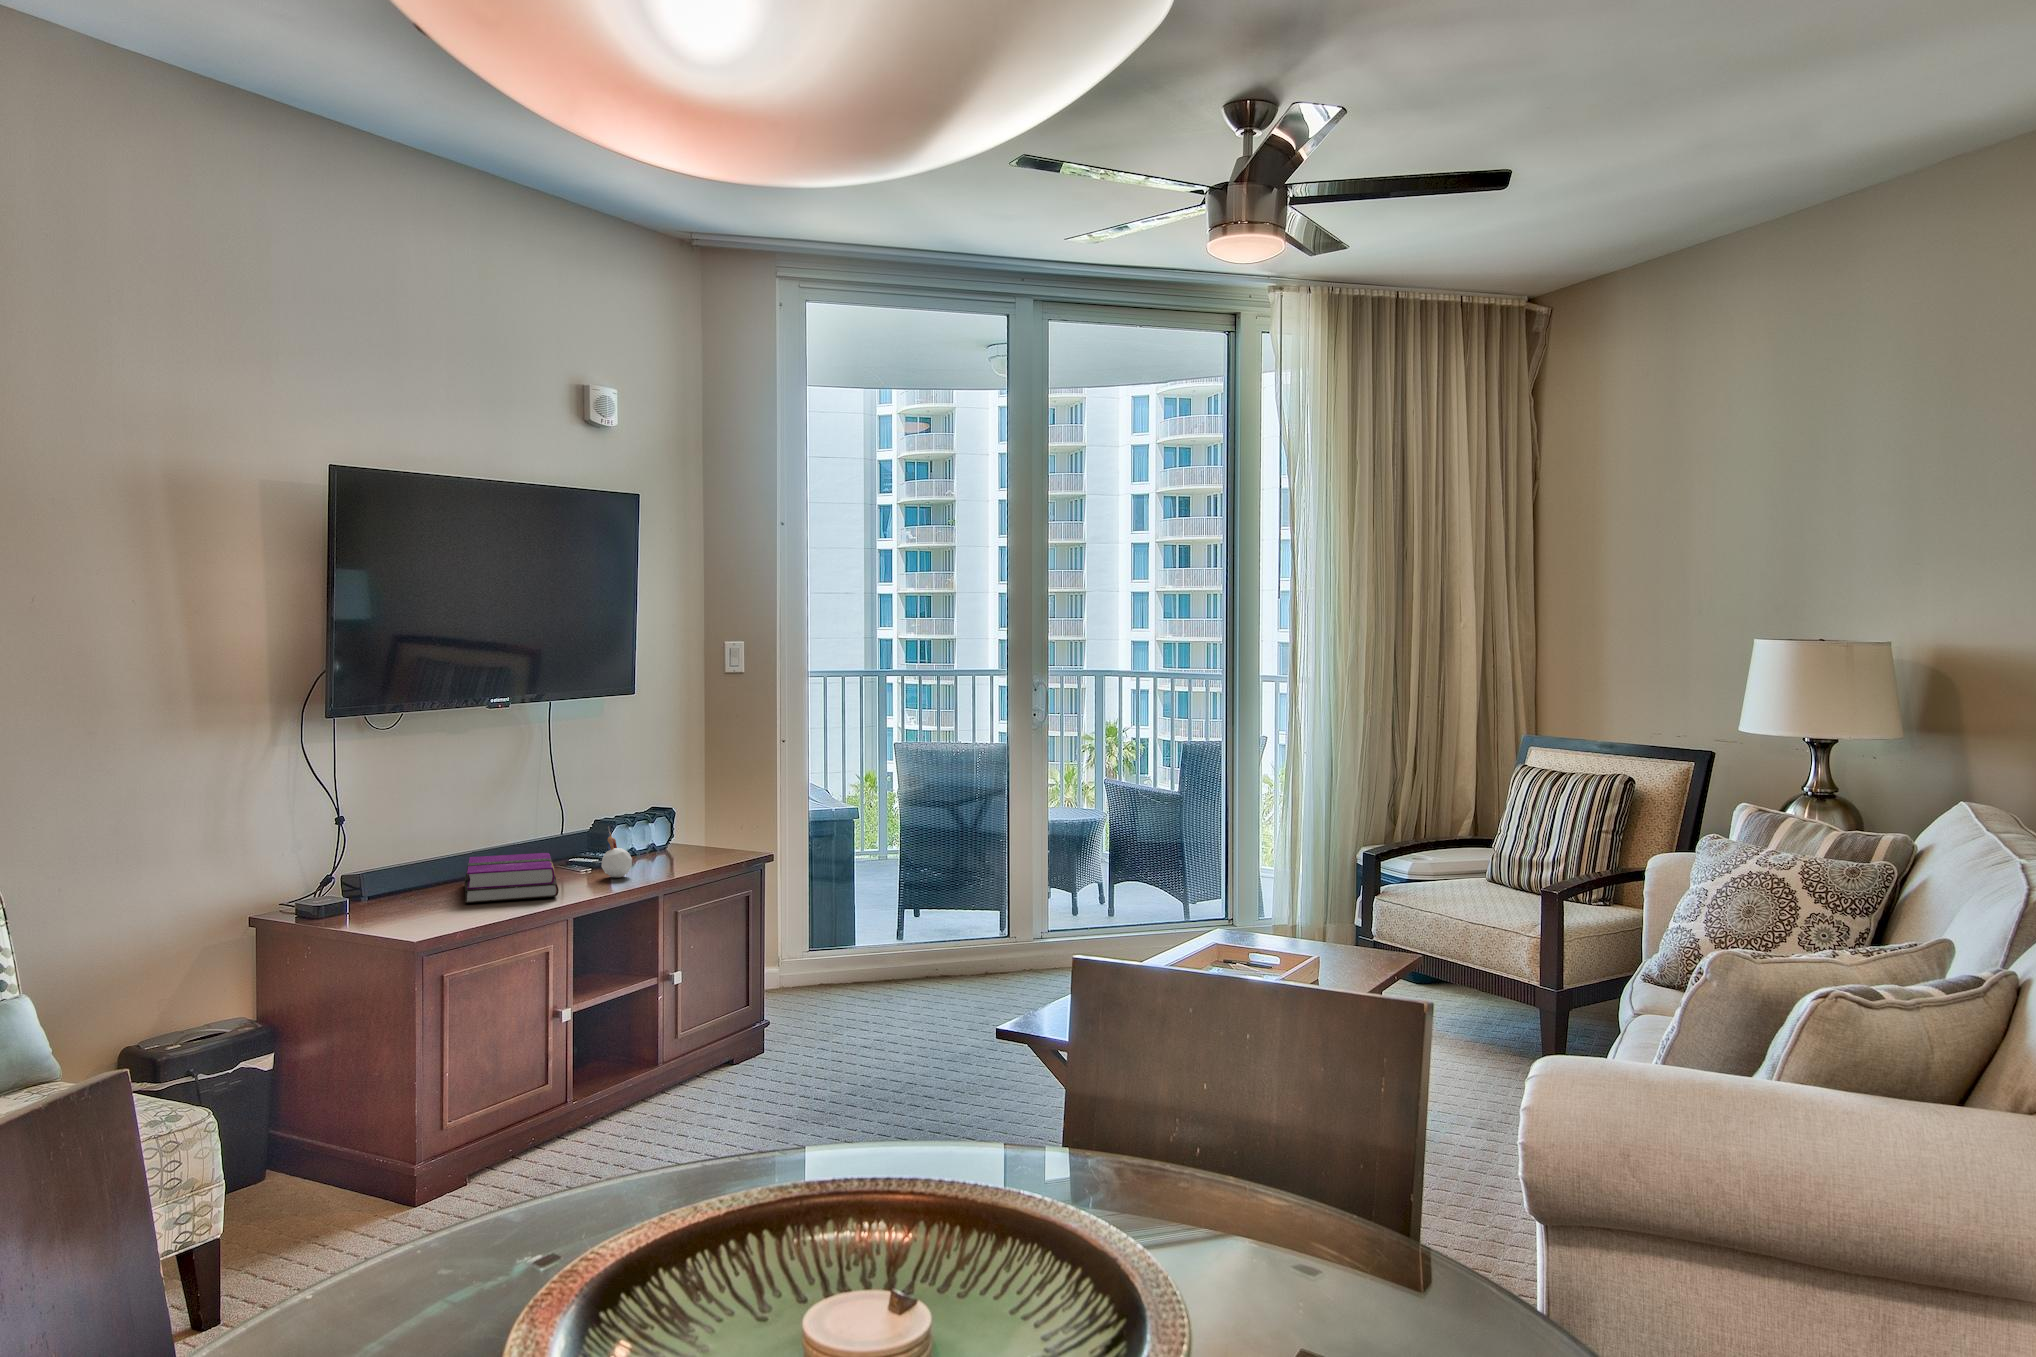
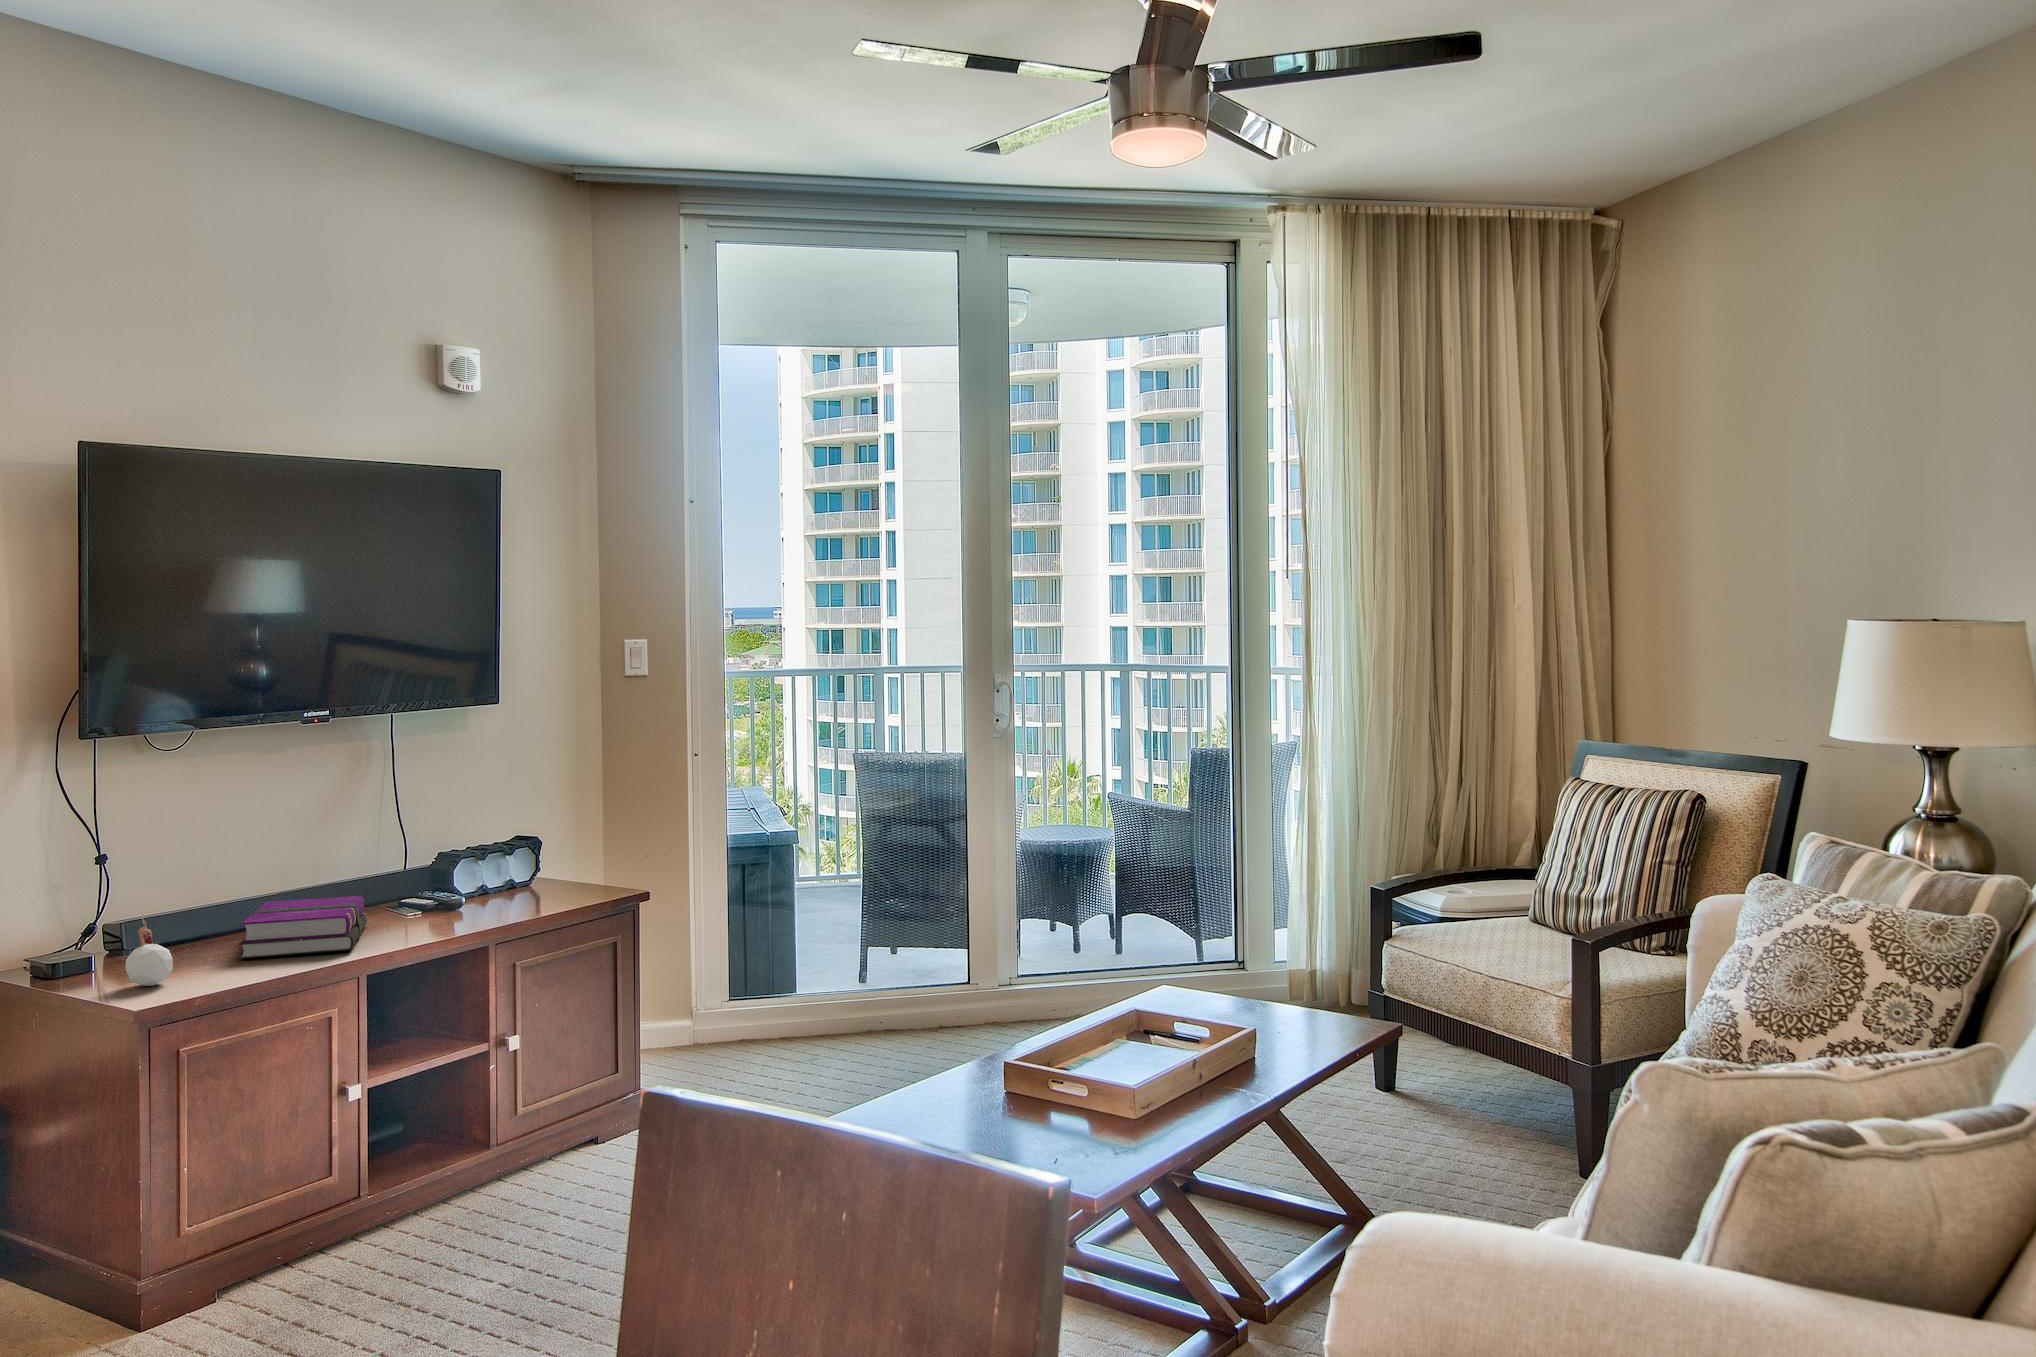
candle: present [601,831,632,877] -> present [126,913,173,986]

